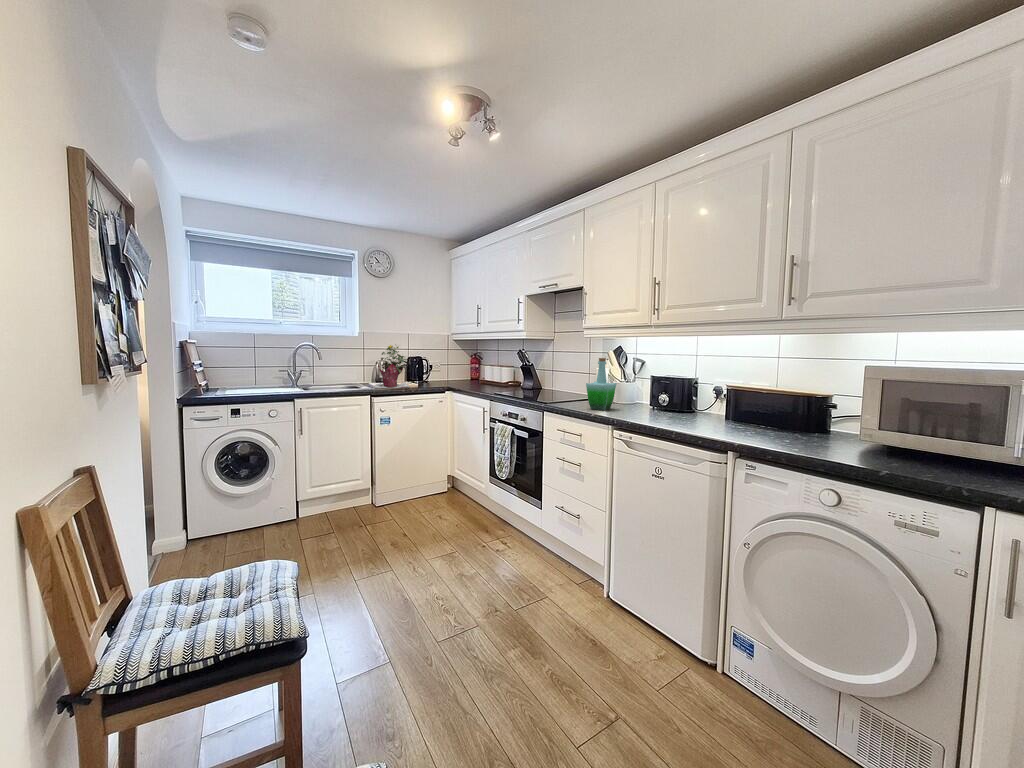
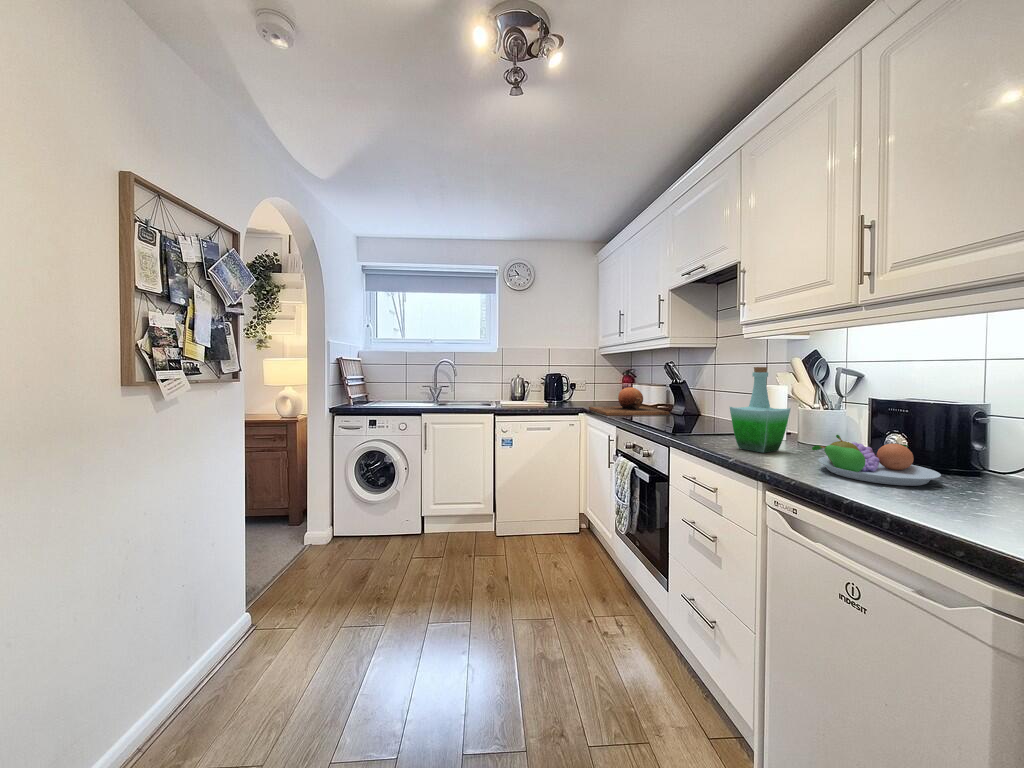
potted plant: present [375,345,409,388] -> none [502,360,543,407]
chopping board: none [457,369,522,392] -> present [589,387,669,415]
fruit bowl: none [635,397,685,420] -> present [812,435,941,486]

